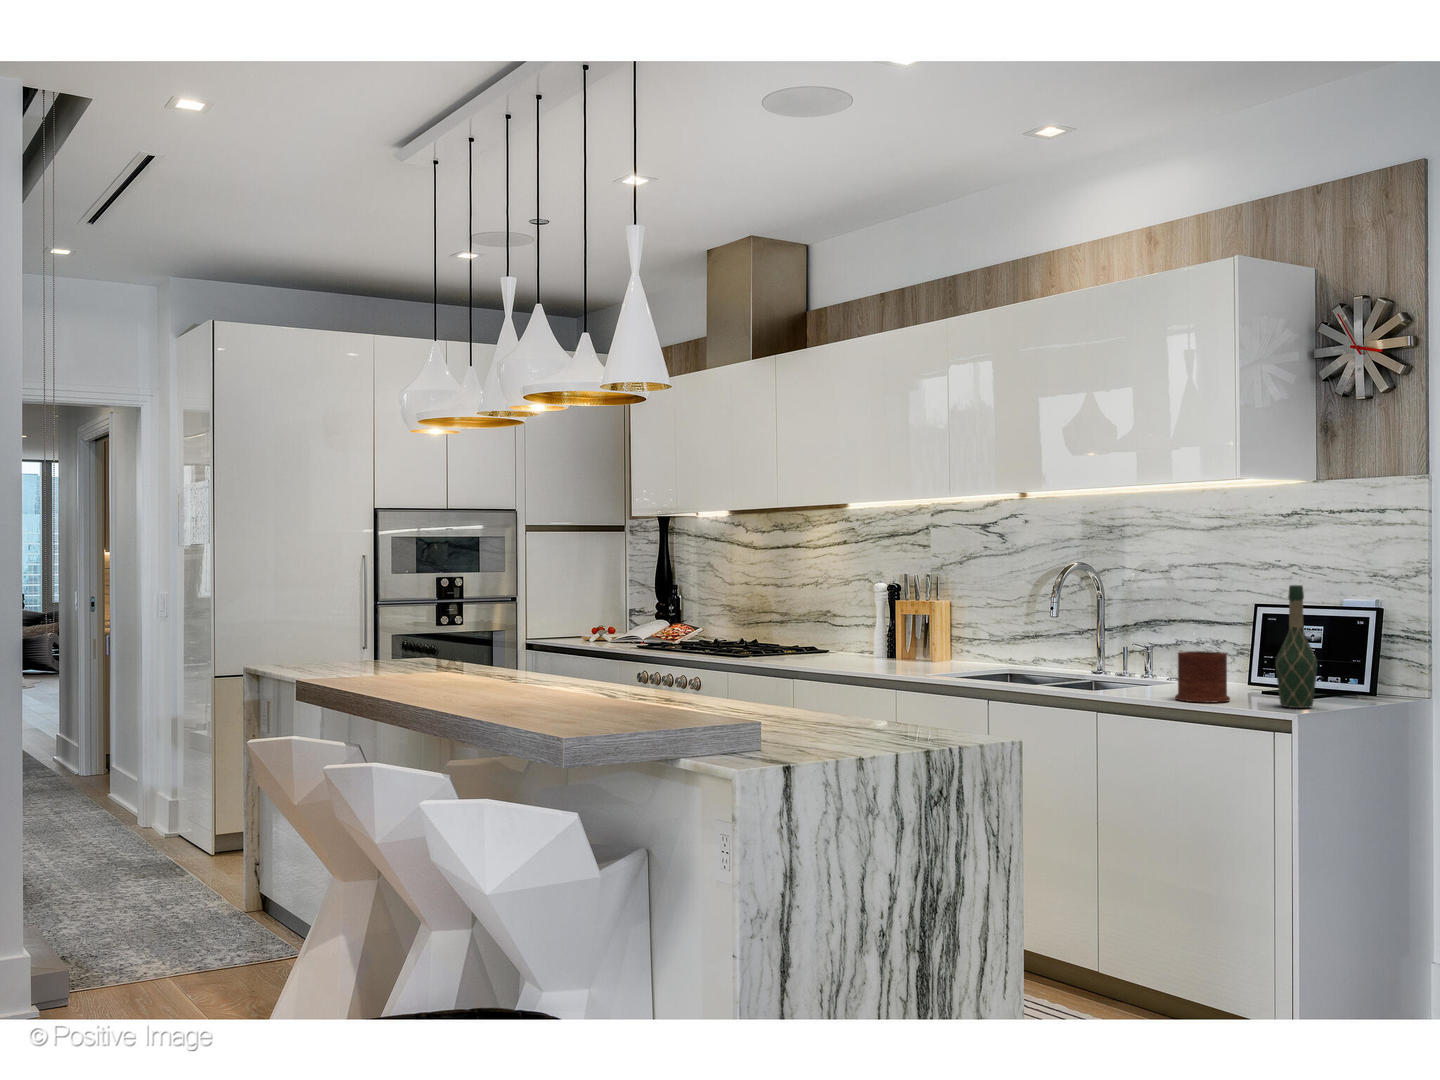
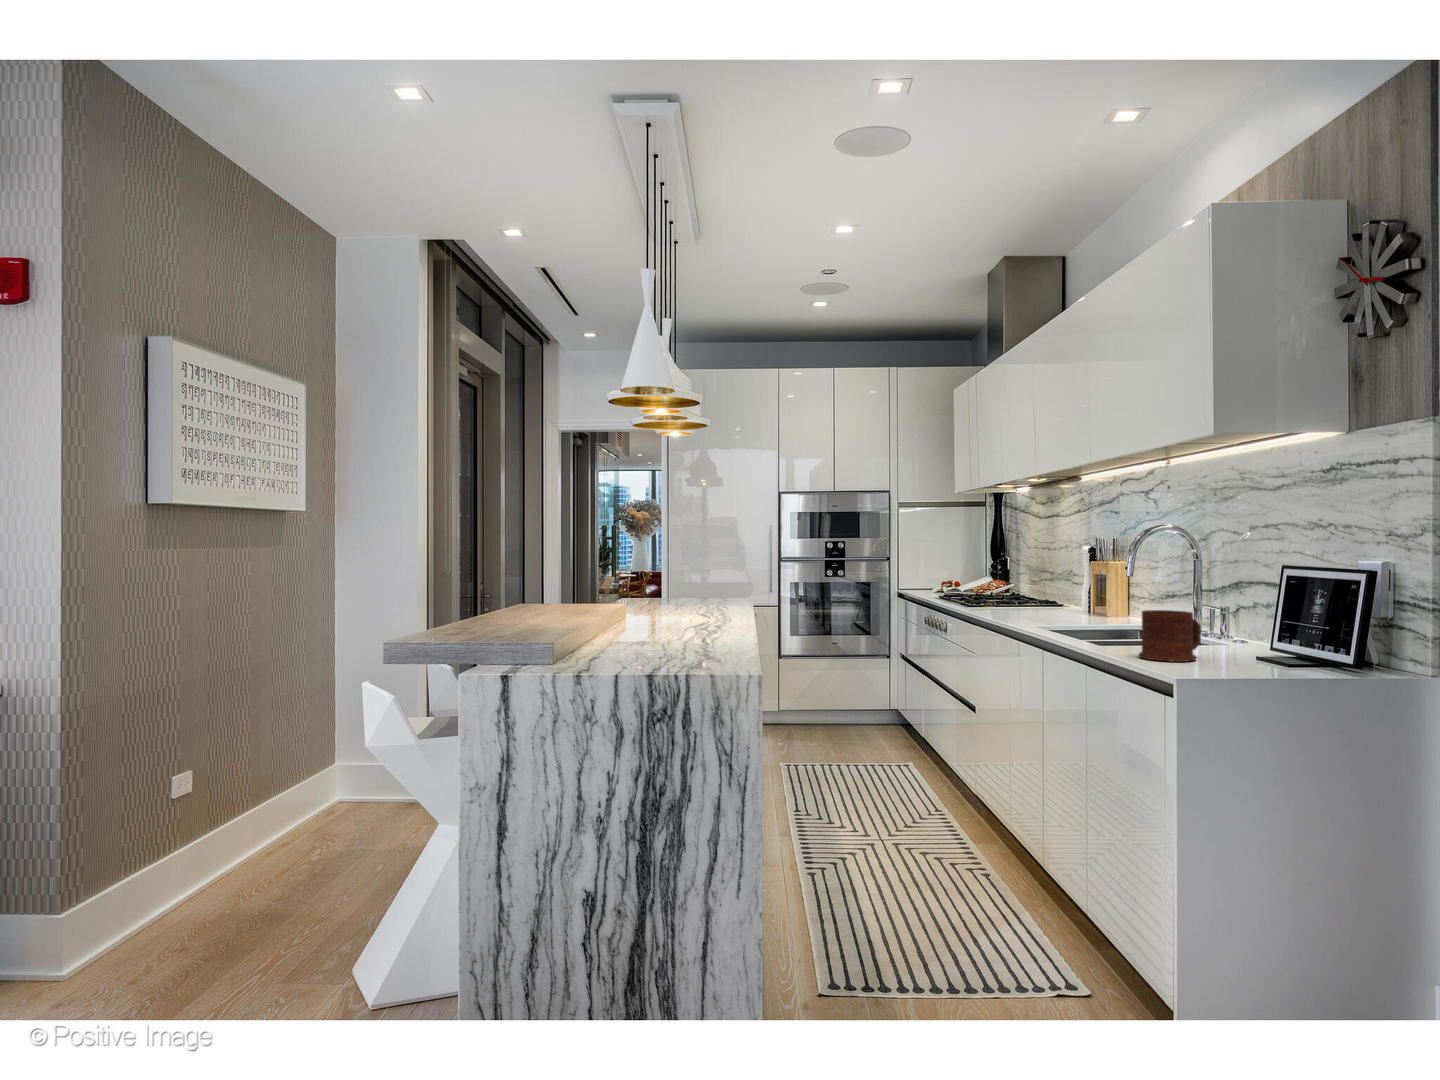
wine bottle: present [1275,585,1317,708] -> none [1221,544,1268,673]

